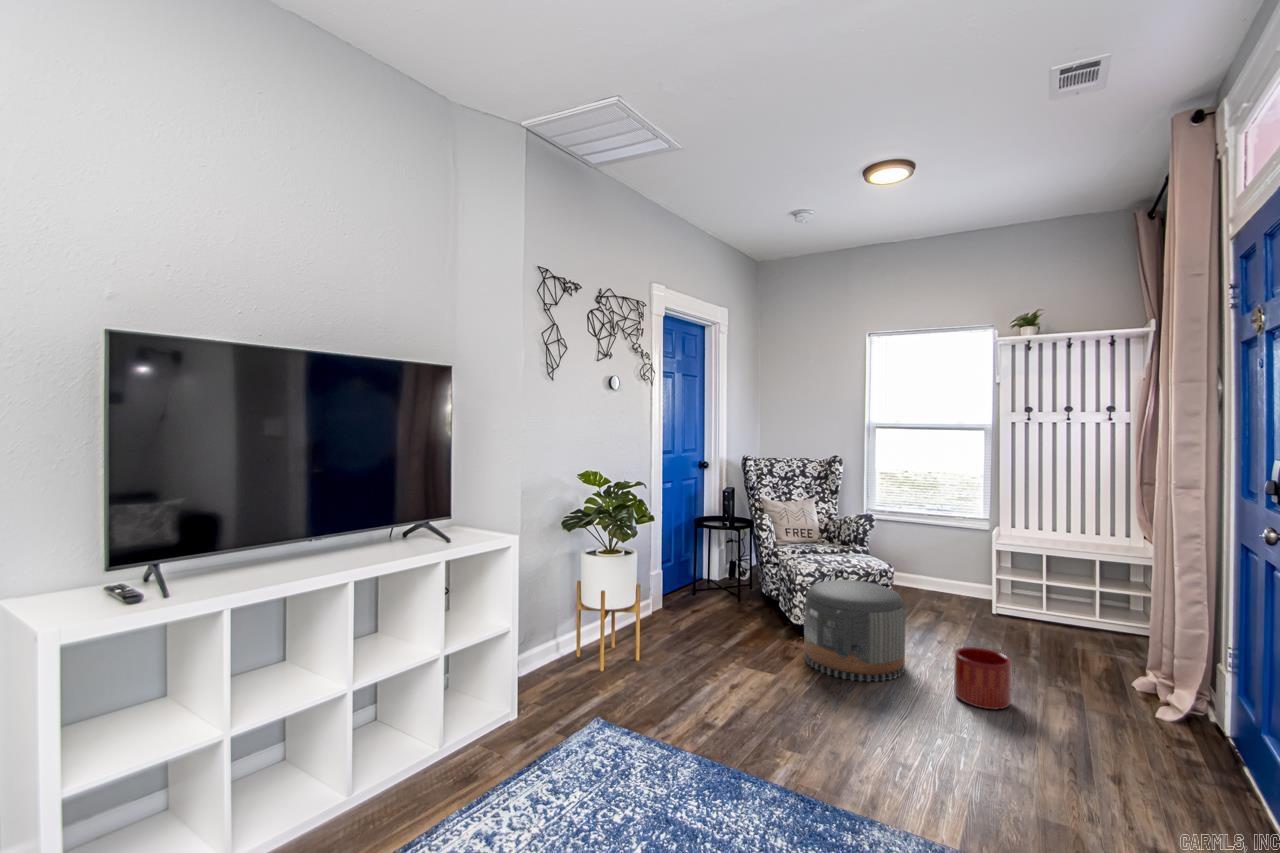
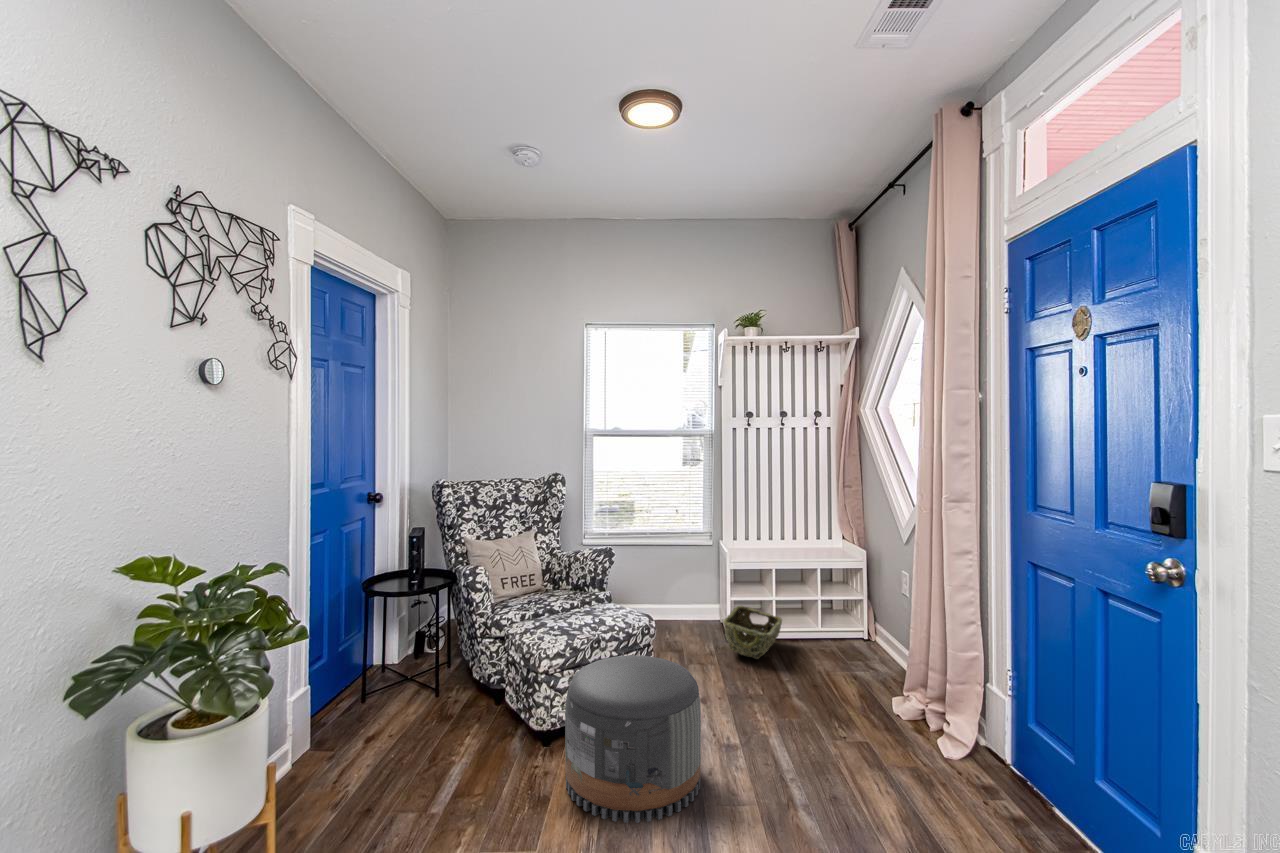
woven basket: none [979,584,1050,627] -> present [723,606,782,659]
planter: present [954,647,1012,709] -> none [771,726,839,817]

